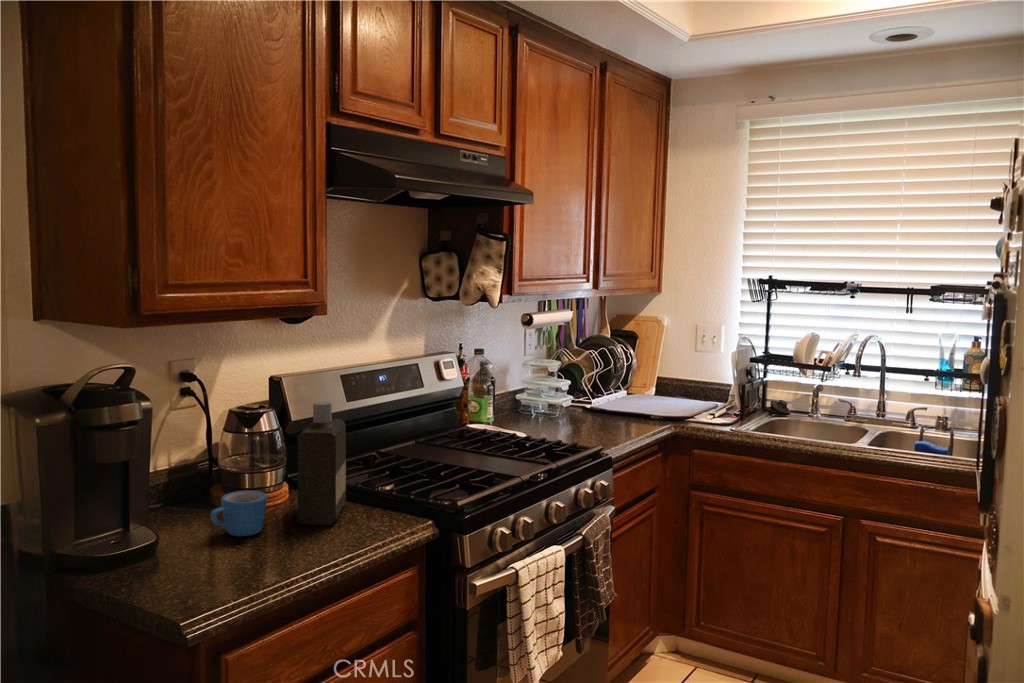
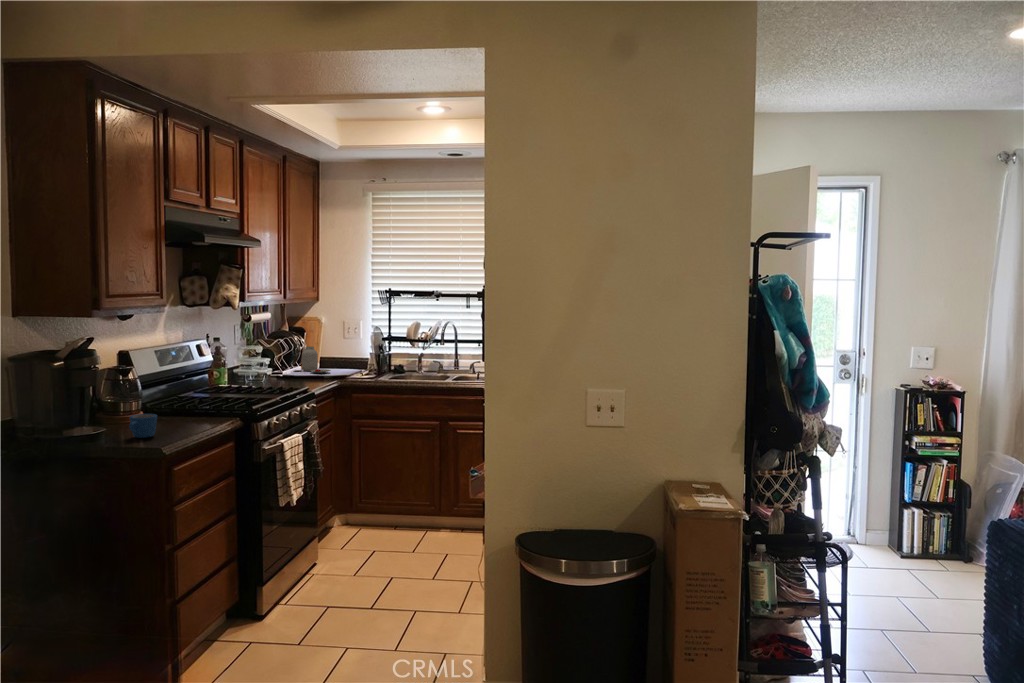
jar: none [606,364,661,408] -> present [296,346,330,373]
bottle: present [297,402,346,525] -> none [165,362,194,431]

